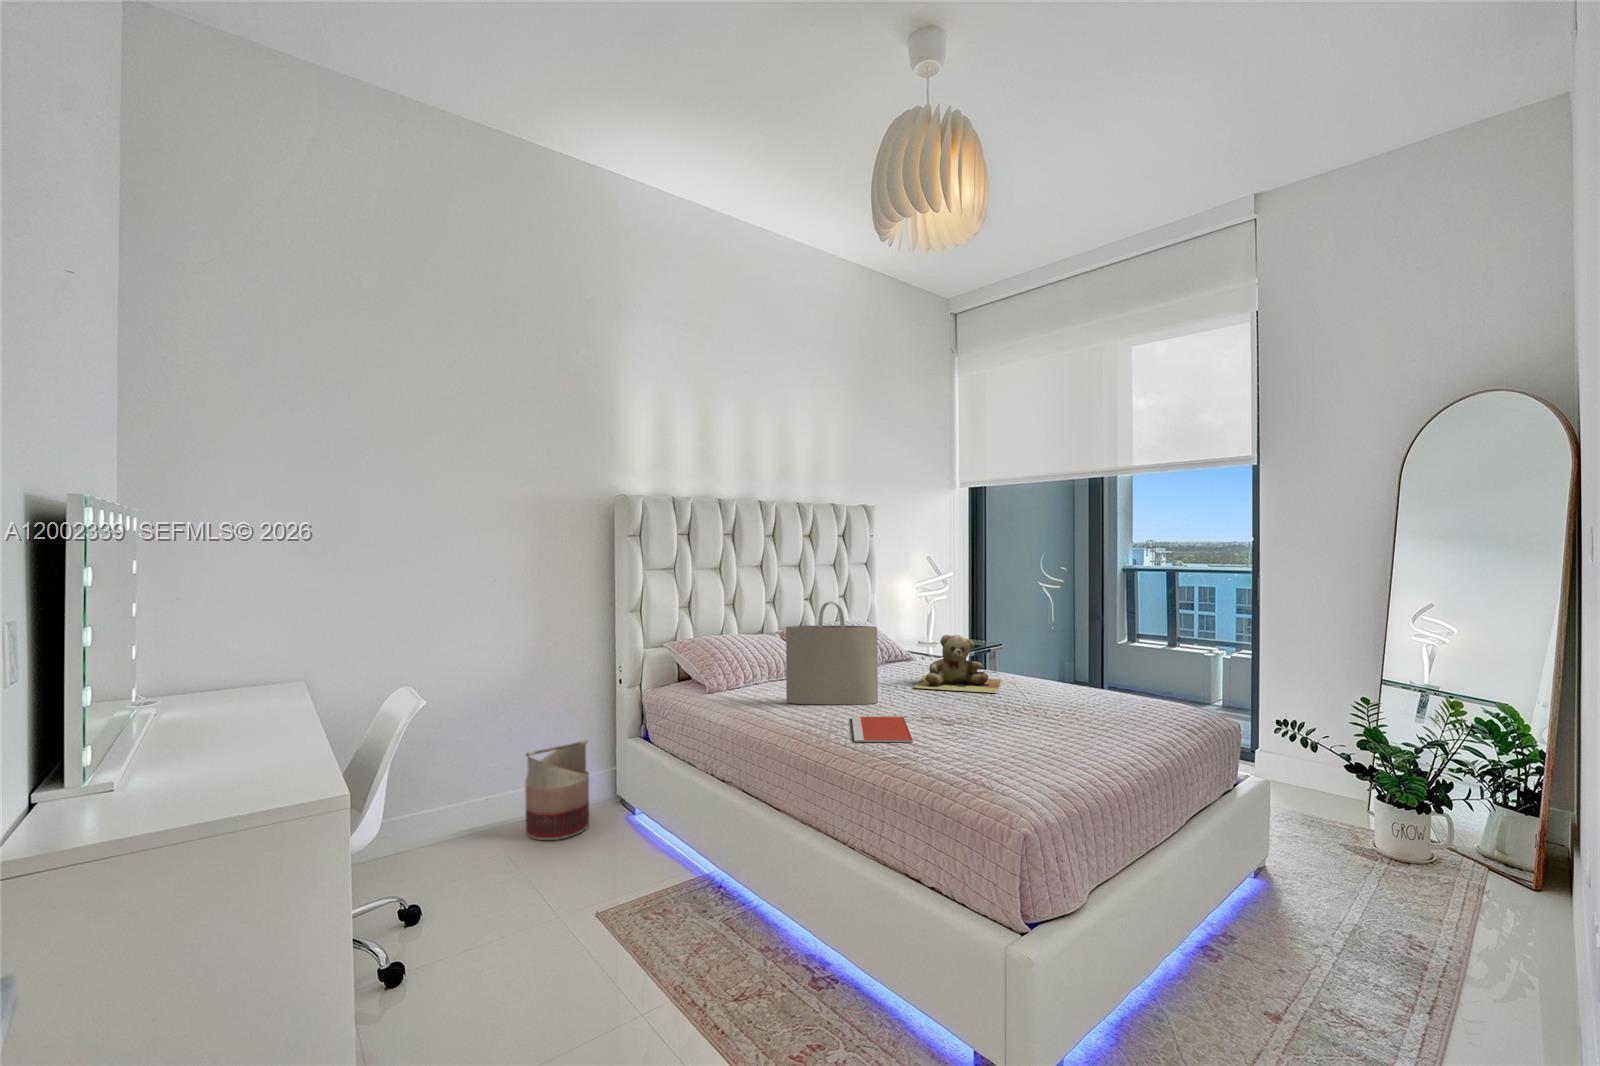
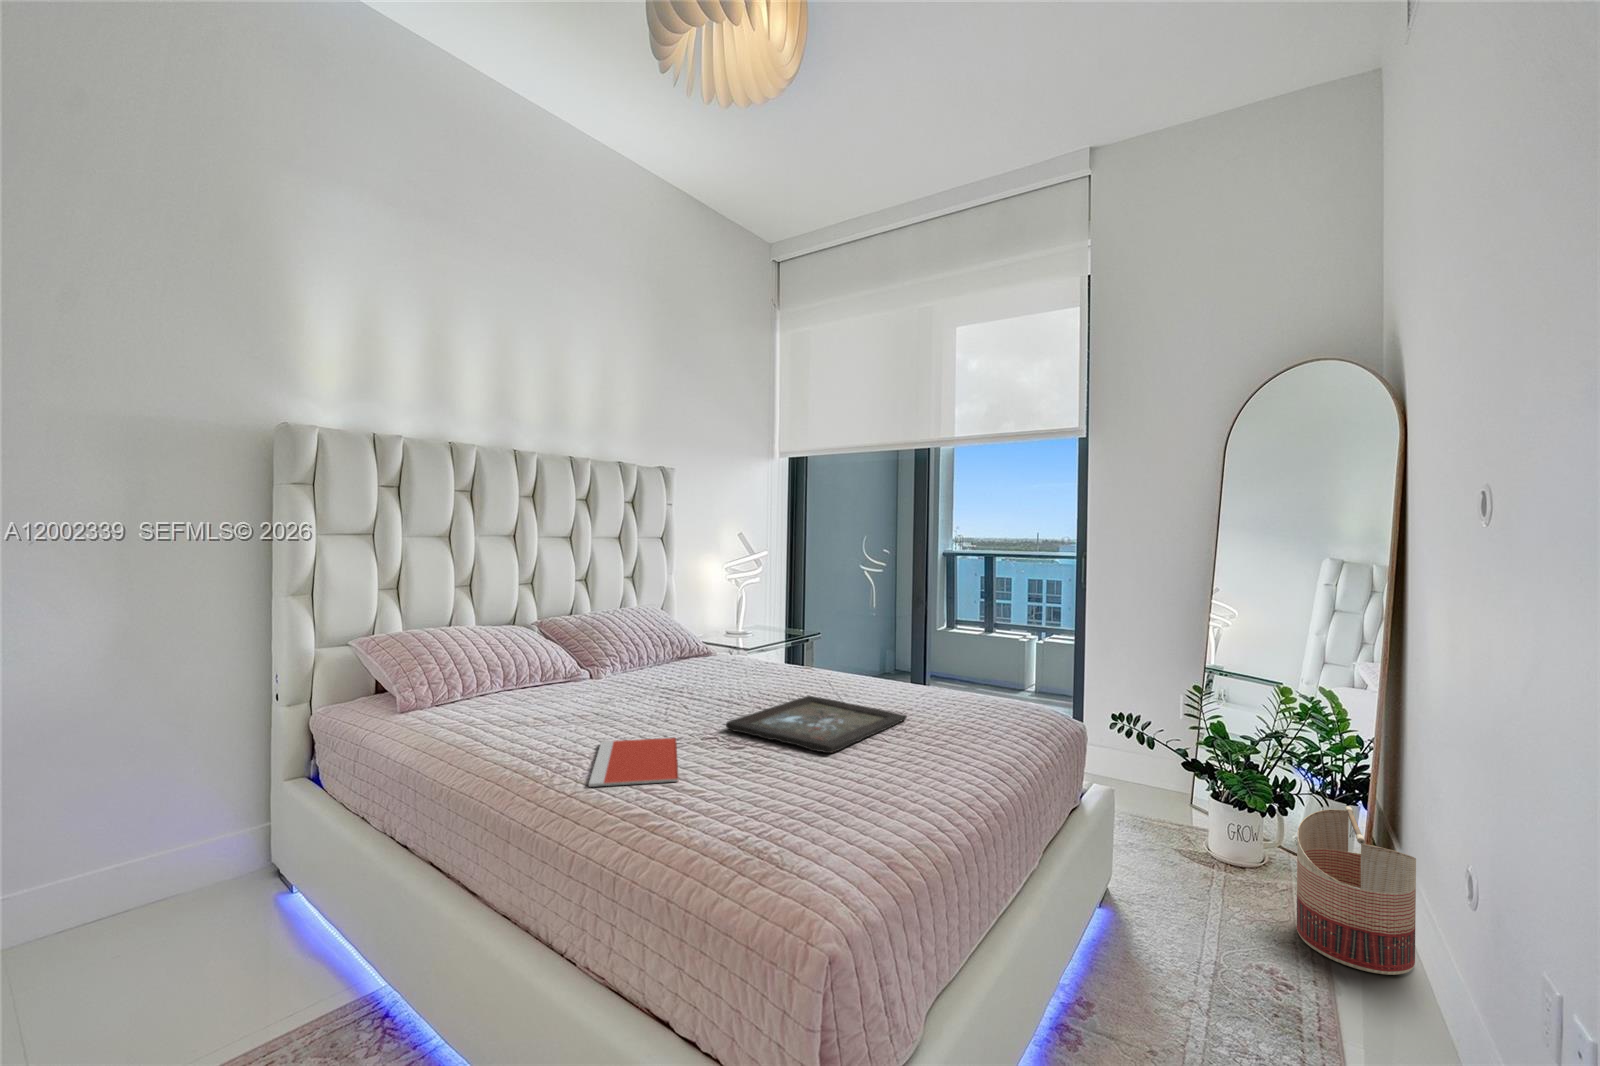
tote bag: present [786,601,878,704] -> none [515,578,649,723]
teddy bear: present [914,635,1001,693] -> none [702,623,814,696]
tray: none [938,693,1079,731] -> present [726,696,907,753]
basket: present [525,740,589,840] -> present [1297,806,1416,975]

